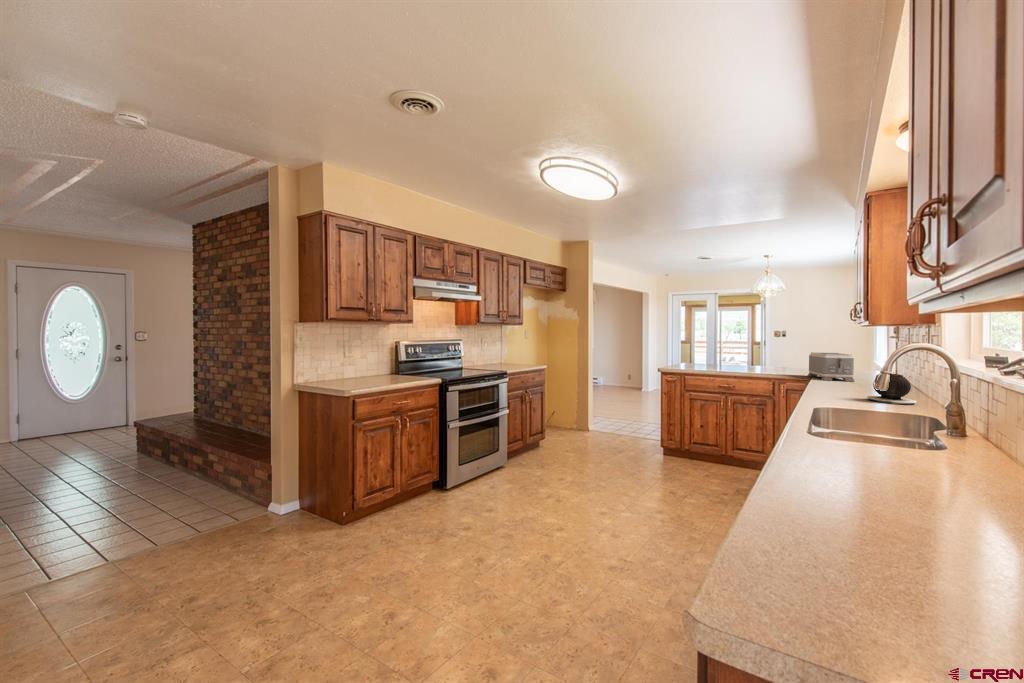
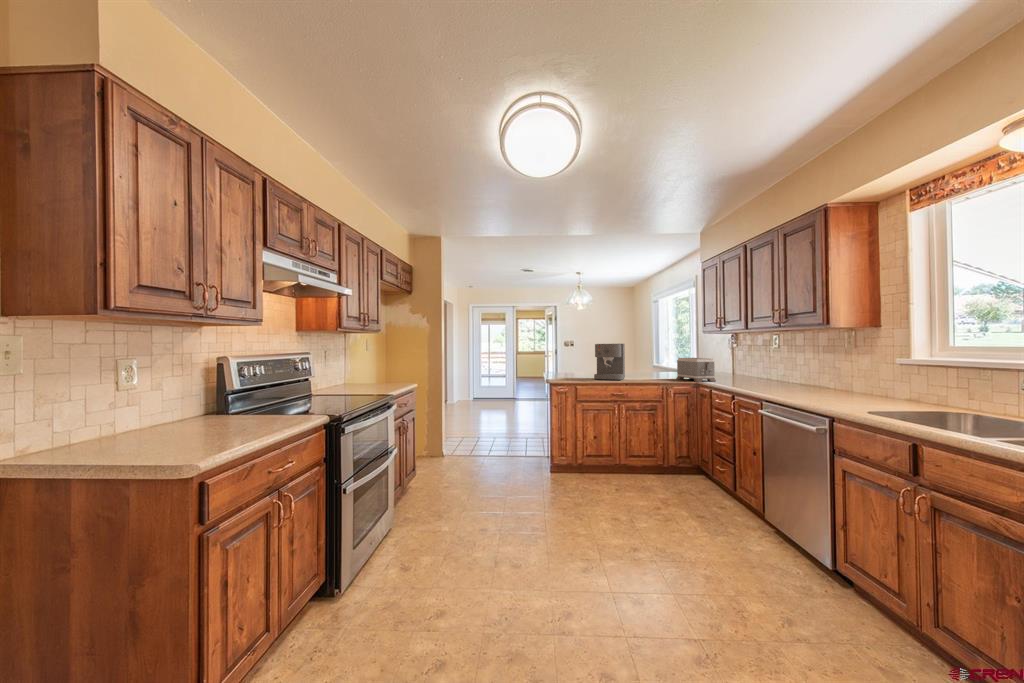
coffee maker: none [703,335,743,373] -> present [594,344,625,380]
vase: present [867,374,916,404] -> none [771,372,806,396]

